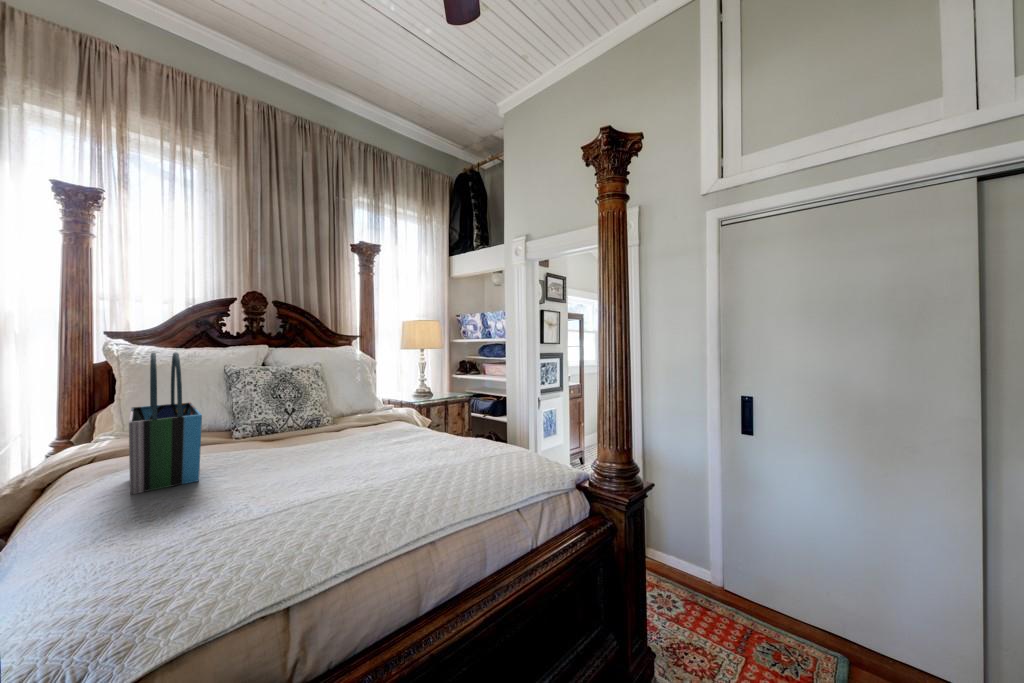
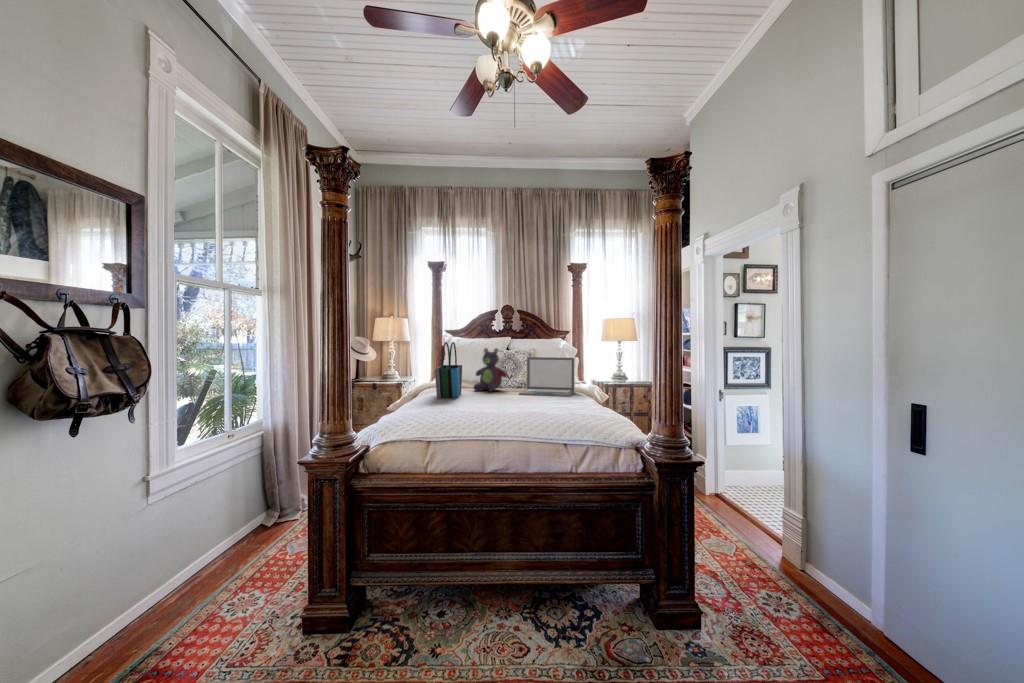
stuffed bear: none [210,363,288,451] -> present [474,348,507,391]
laptop: none [326,373,420,445] -> present [519,357,574,397]

